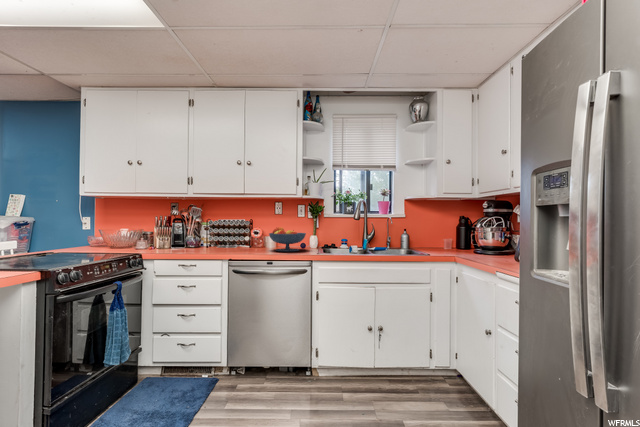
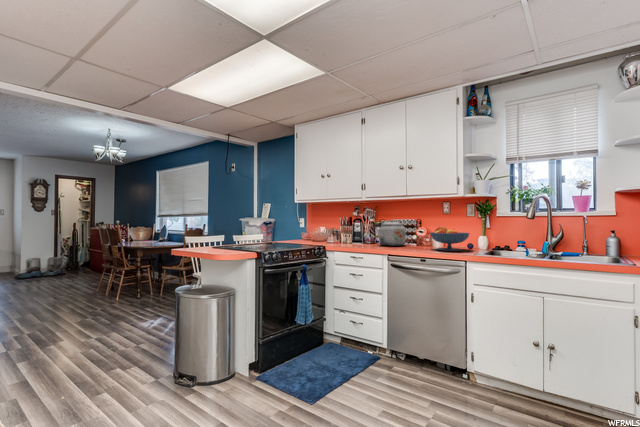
kettle: none [203,220,239,249] -> present [375,220,406,246]

